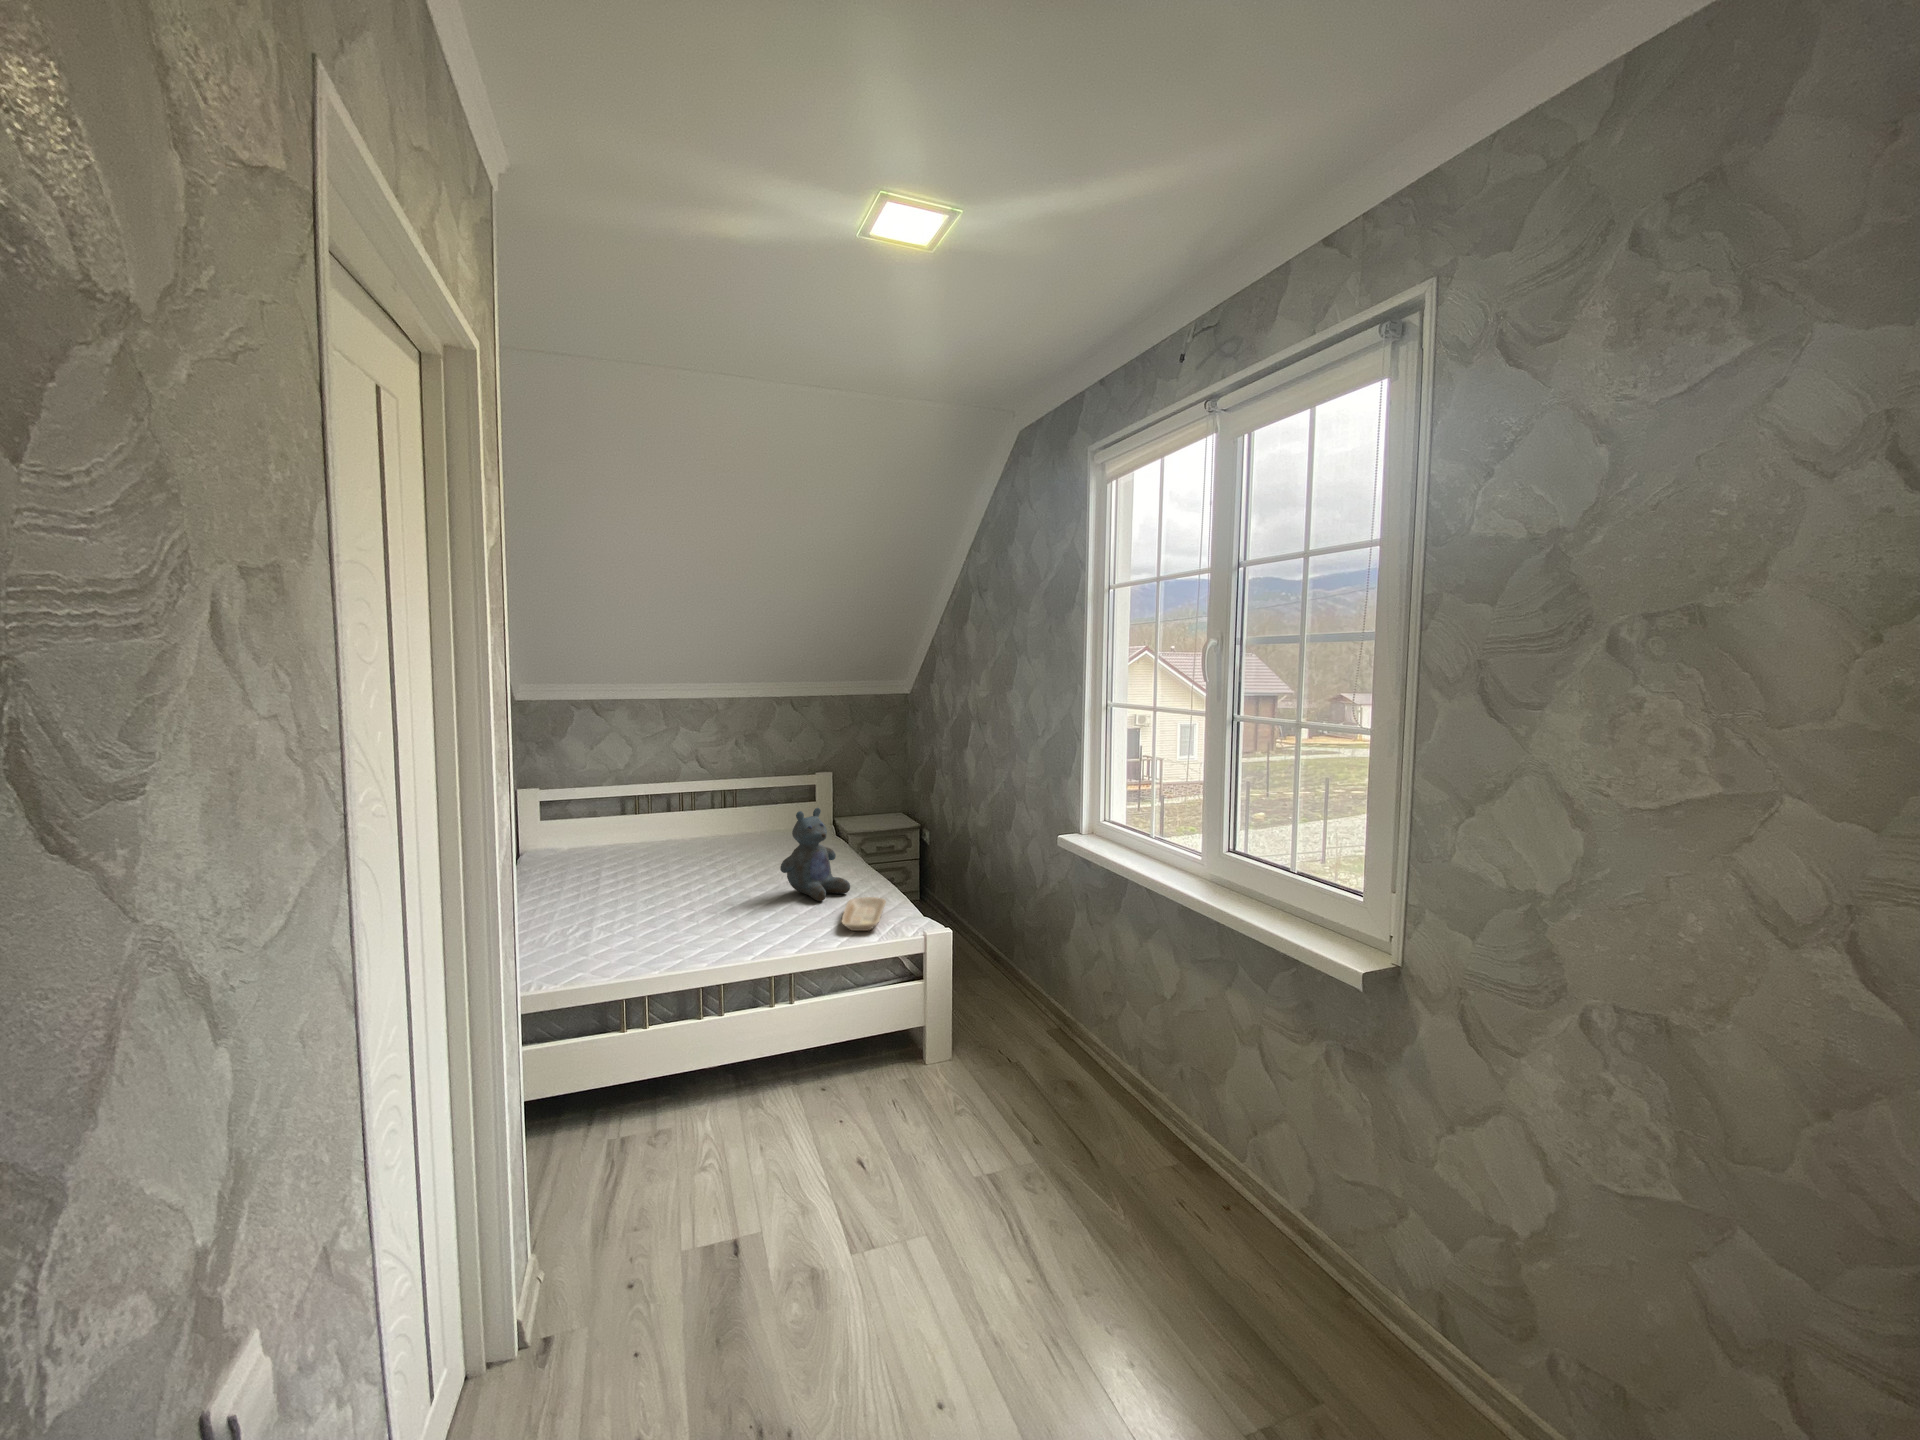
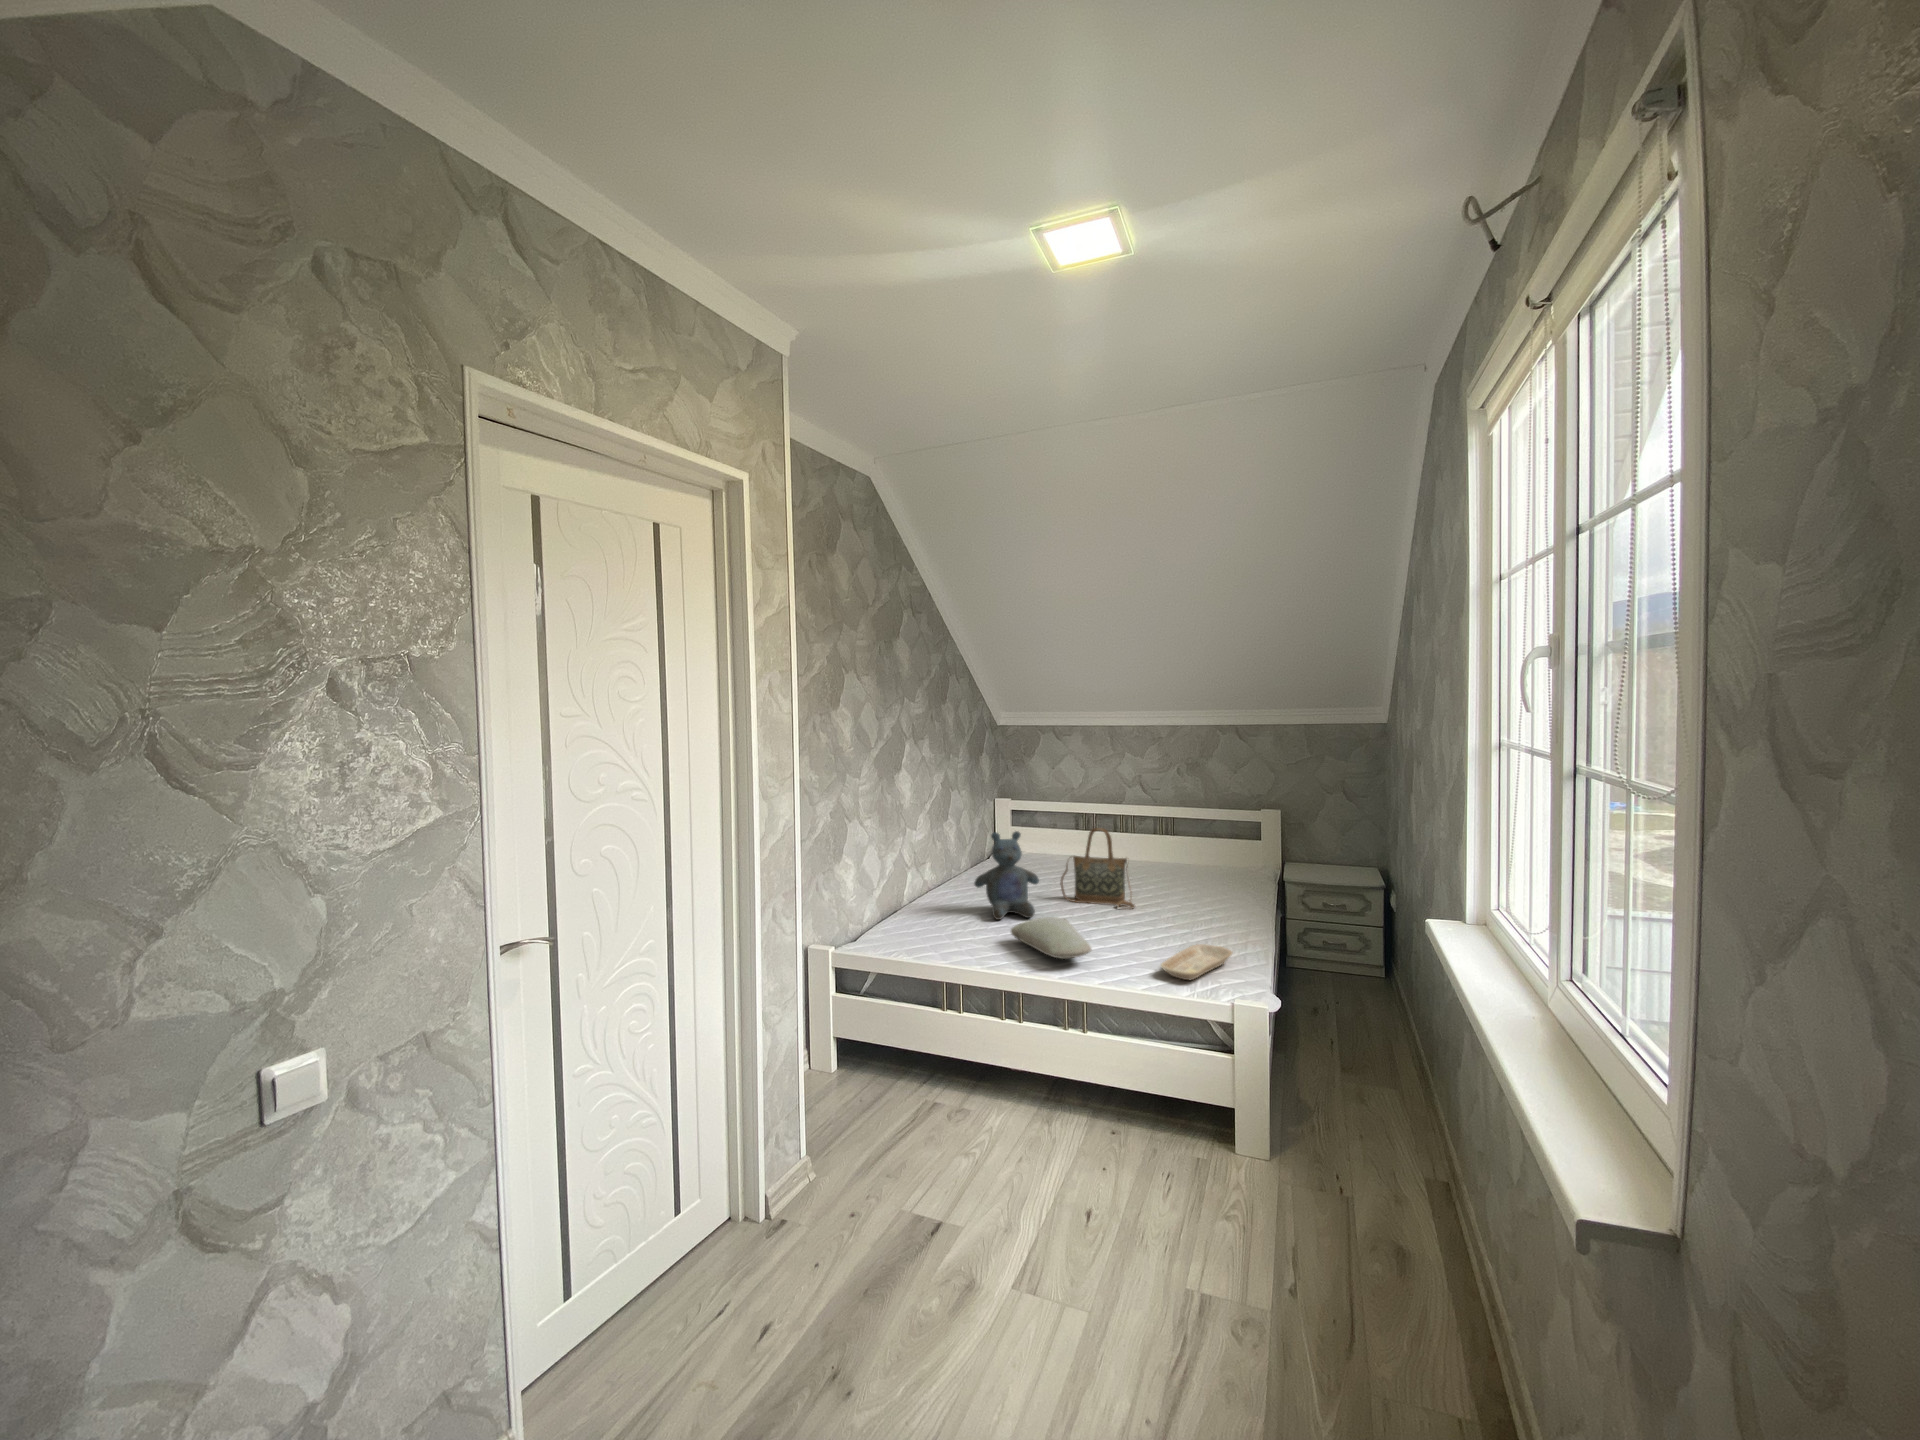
handbag: none [663,806,749,888] -> present [1061,828,1135,909]
stuffed bear: present [780,808,850,901] -> present [974,831,1039,920]
pillow: none [666,902,775,940] -> present [1011,917,1091,959]

